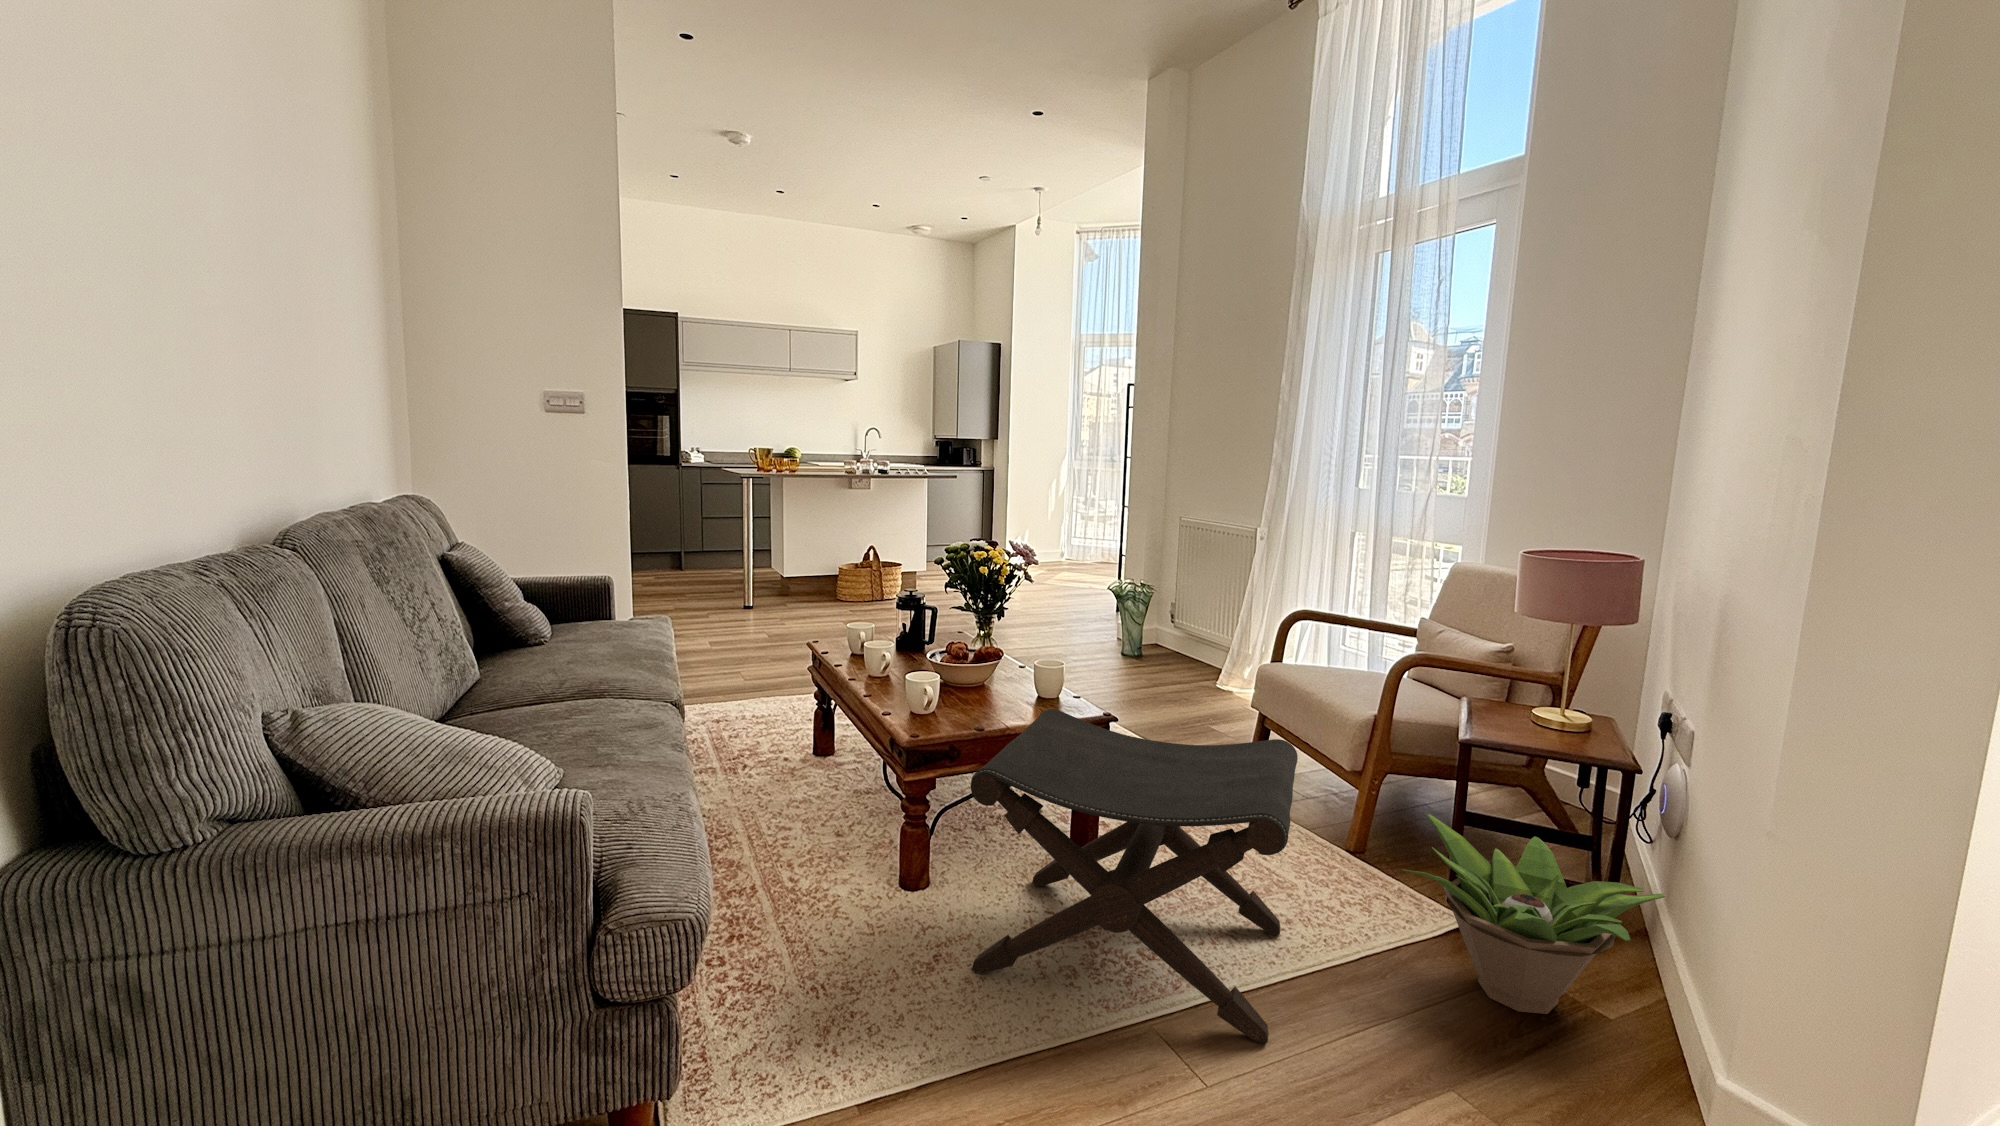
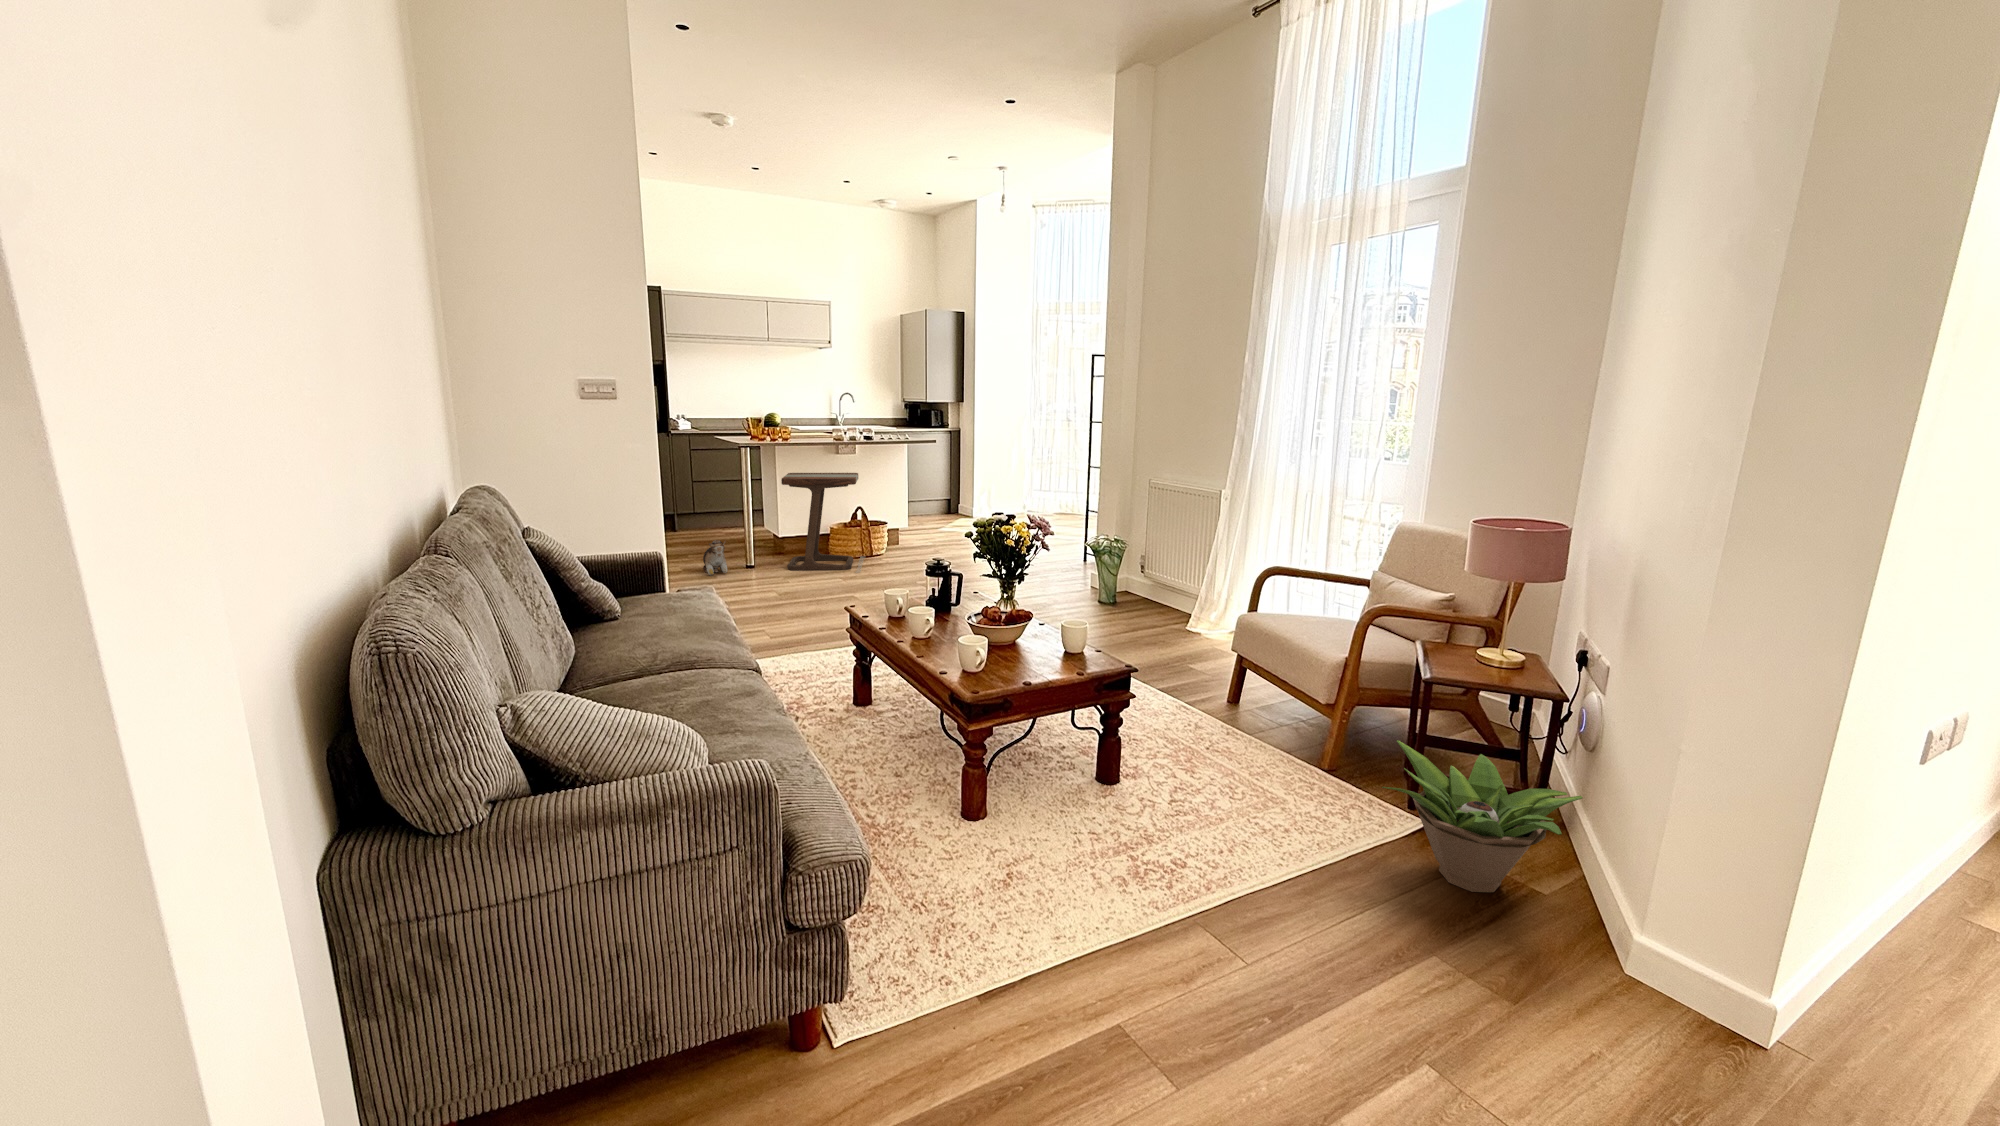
side table: none [786,510,876,617] -> present [781,473,863,571]
plush toy: none [699,577,724,615] -> present [703,540,727,576]
footstool: present [971,709,1298,1043] -> none [1039,666,1303,927]

